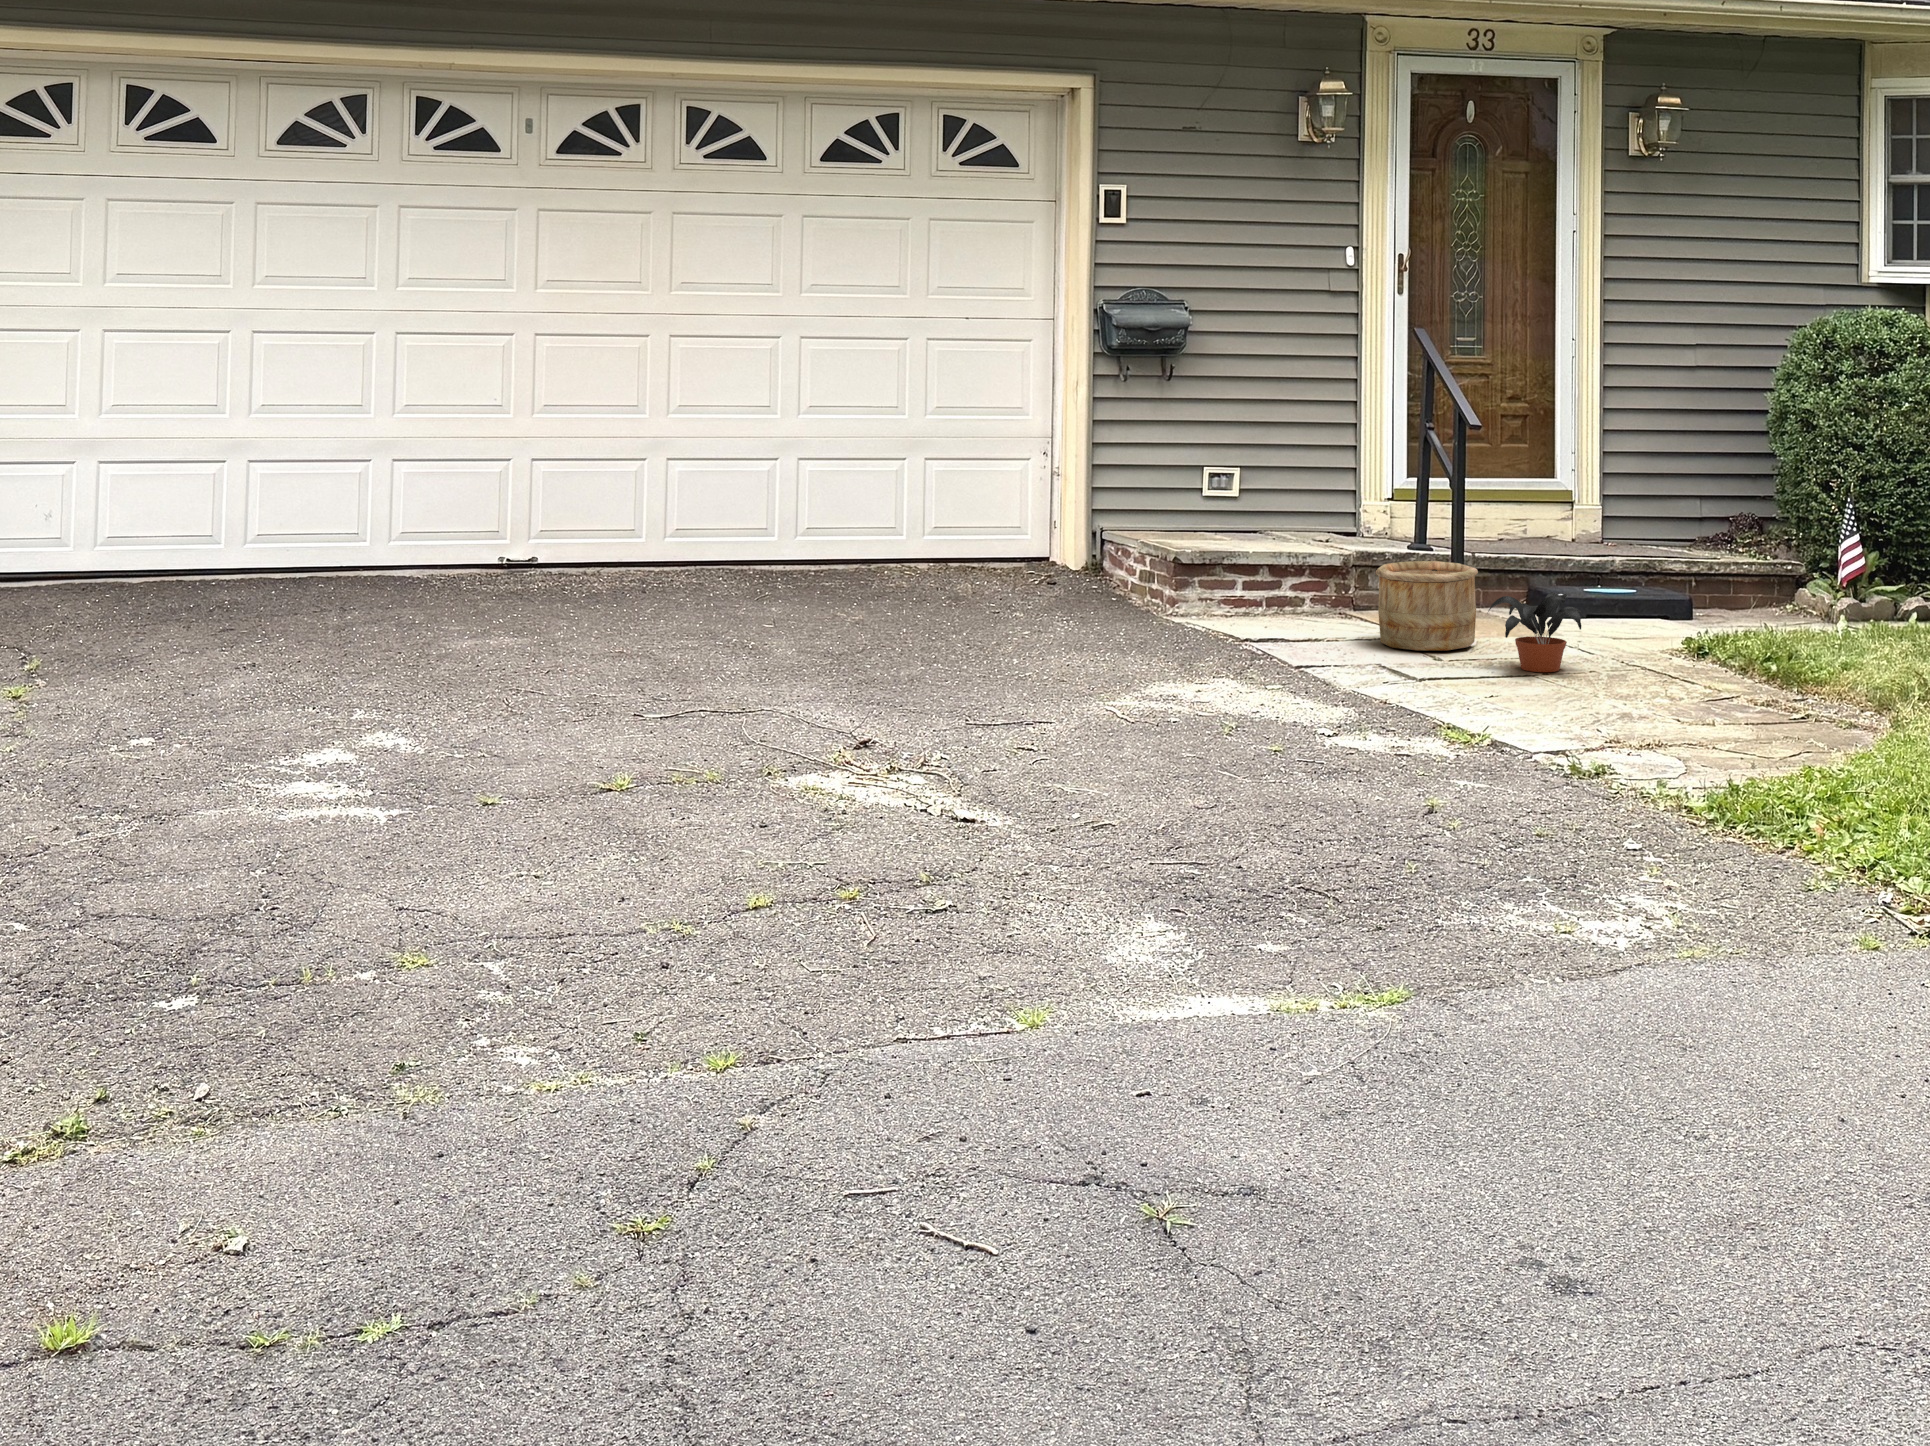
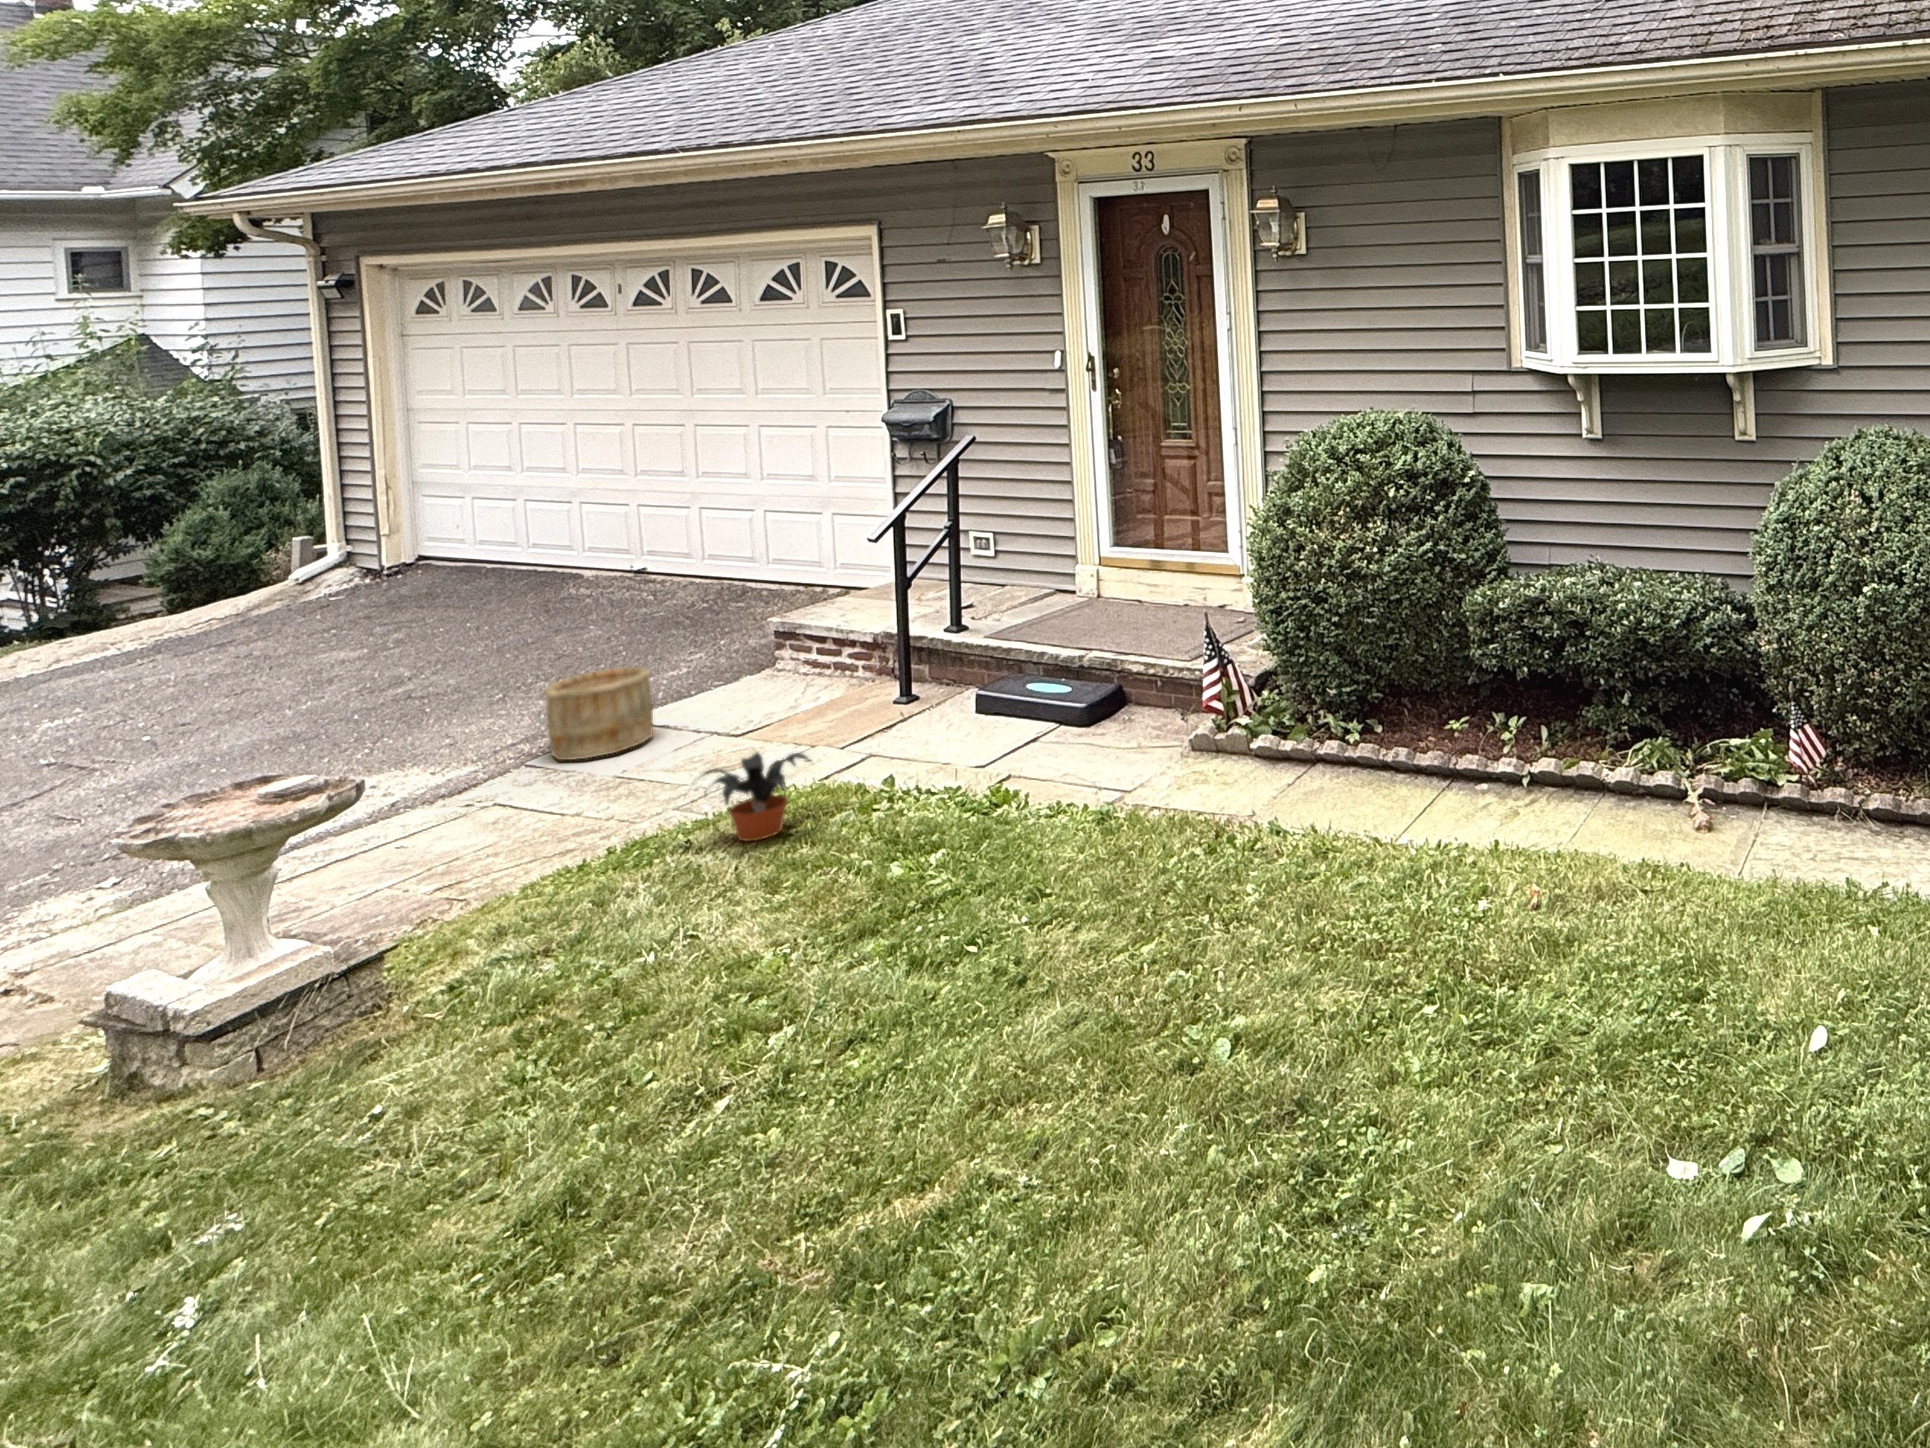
potted plant: present [1488,592,1583,672] -> present [692,752,808,841]

